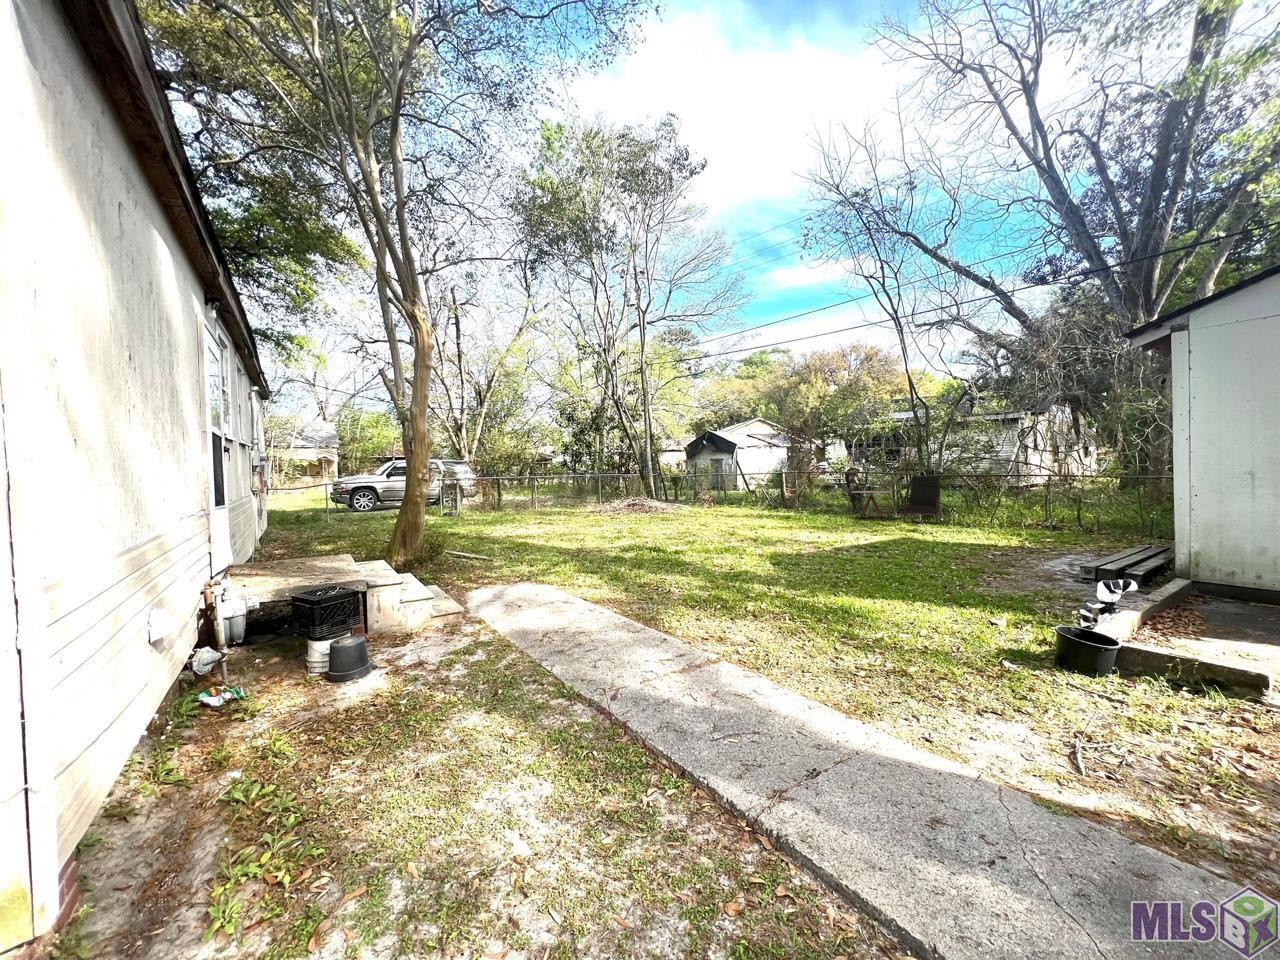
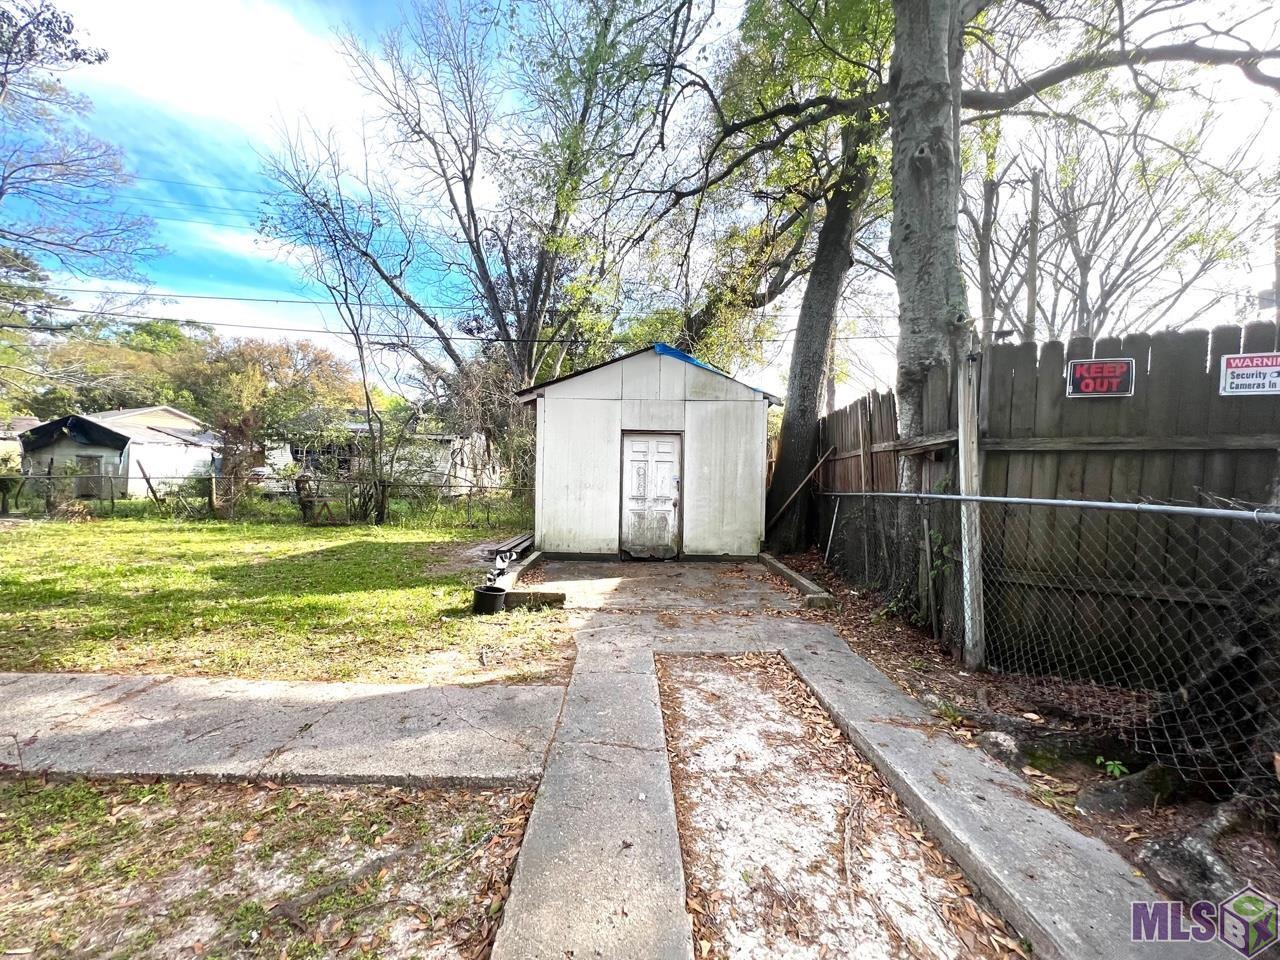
lounge chair: present [903,476,941,523] -> none [357,485,393,527]

